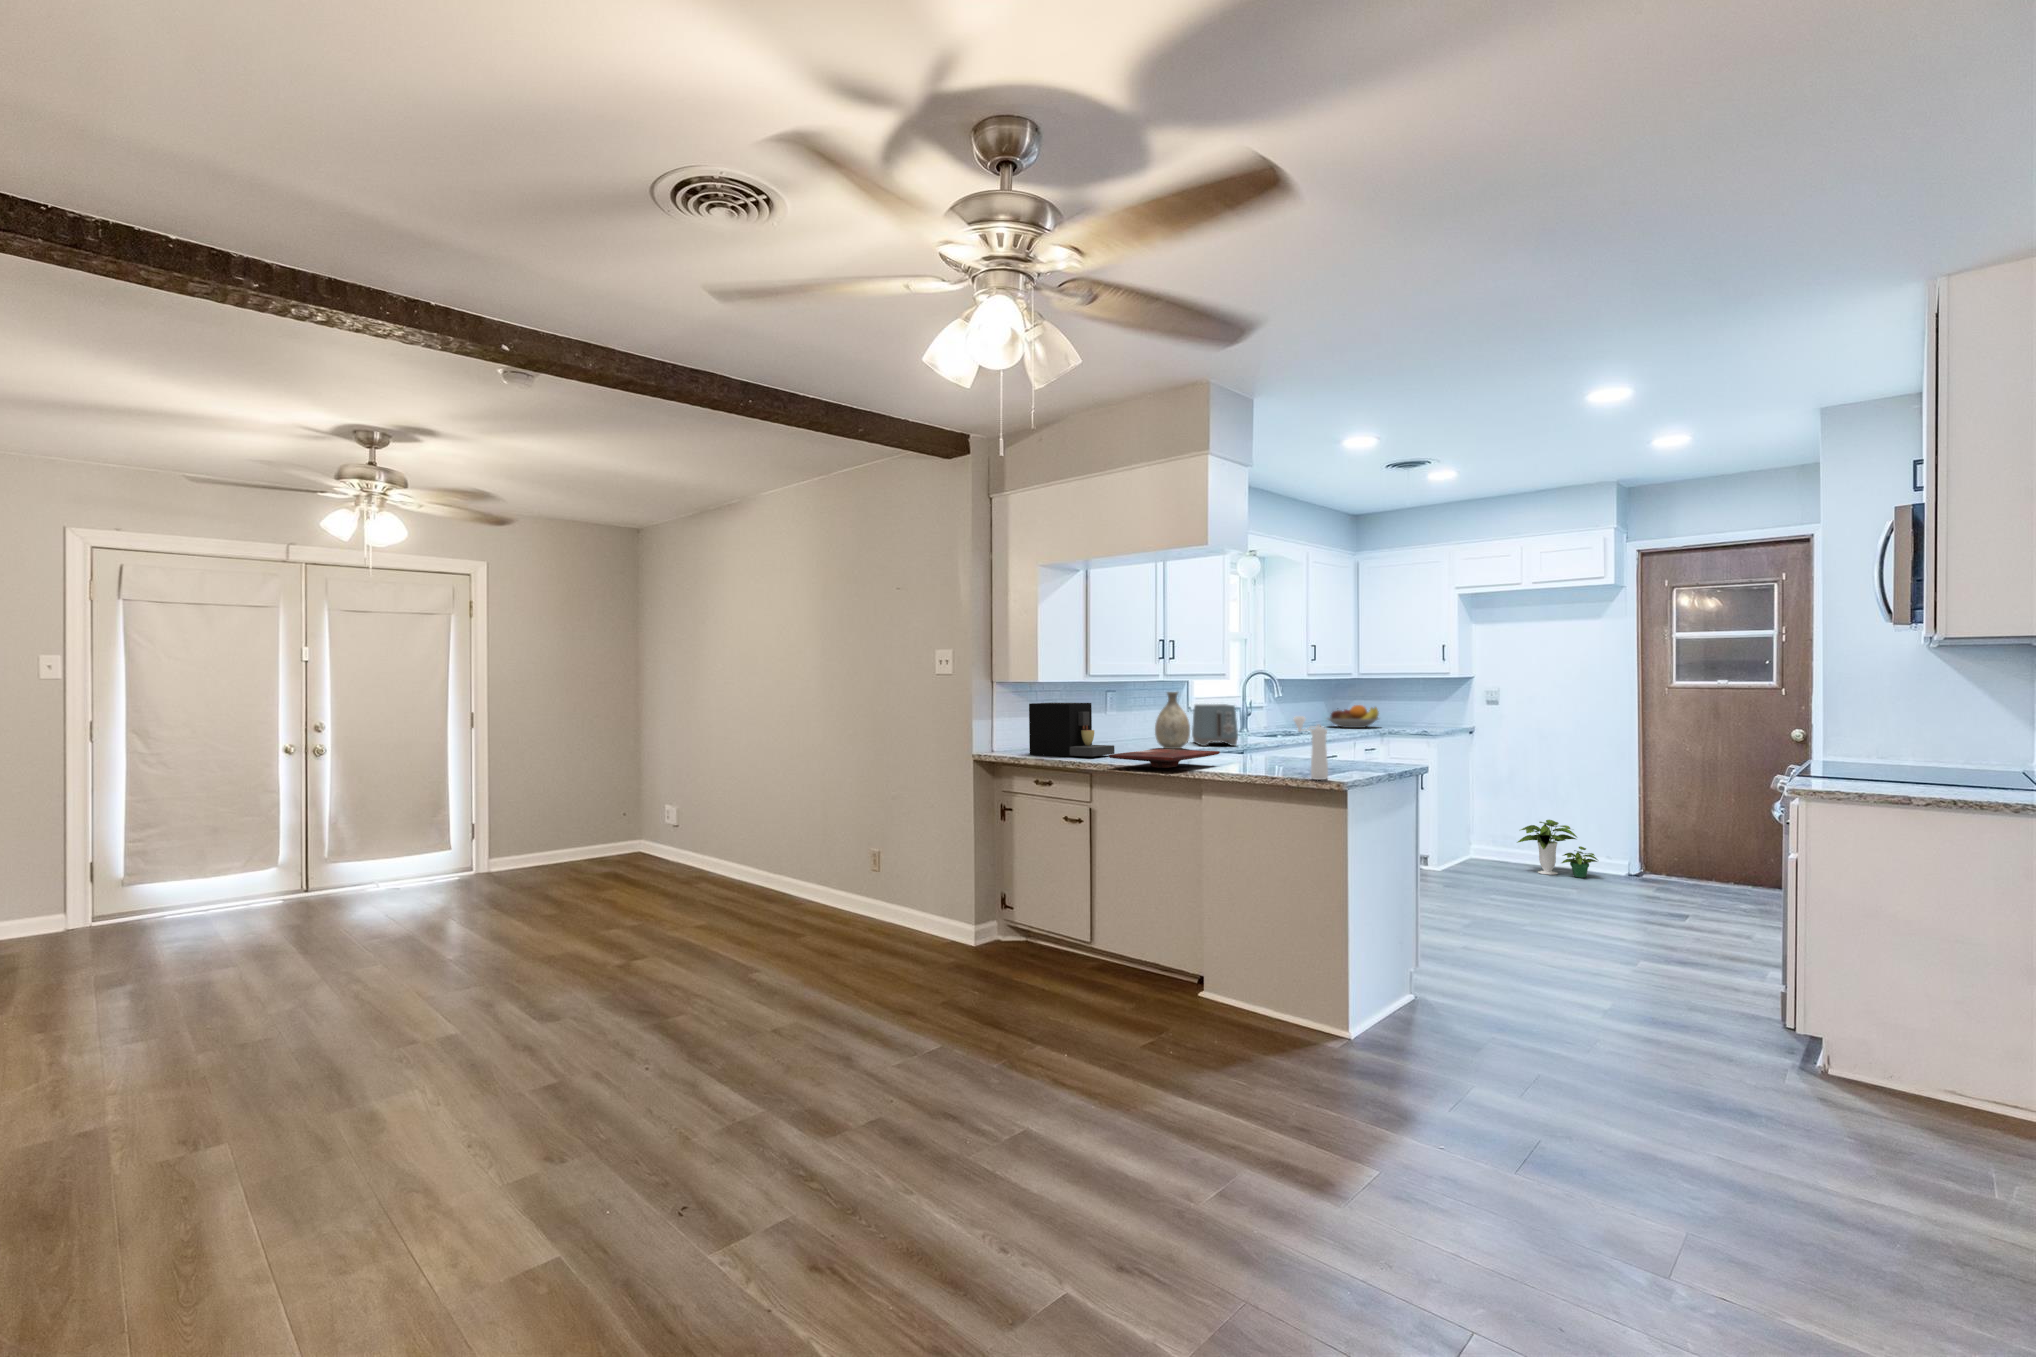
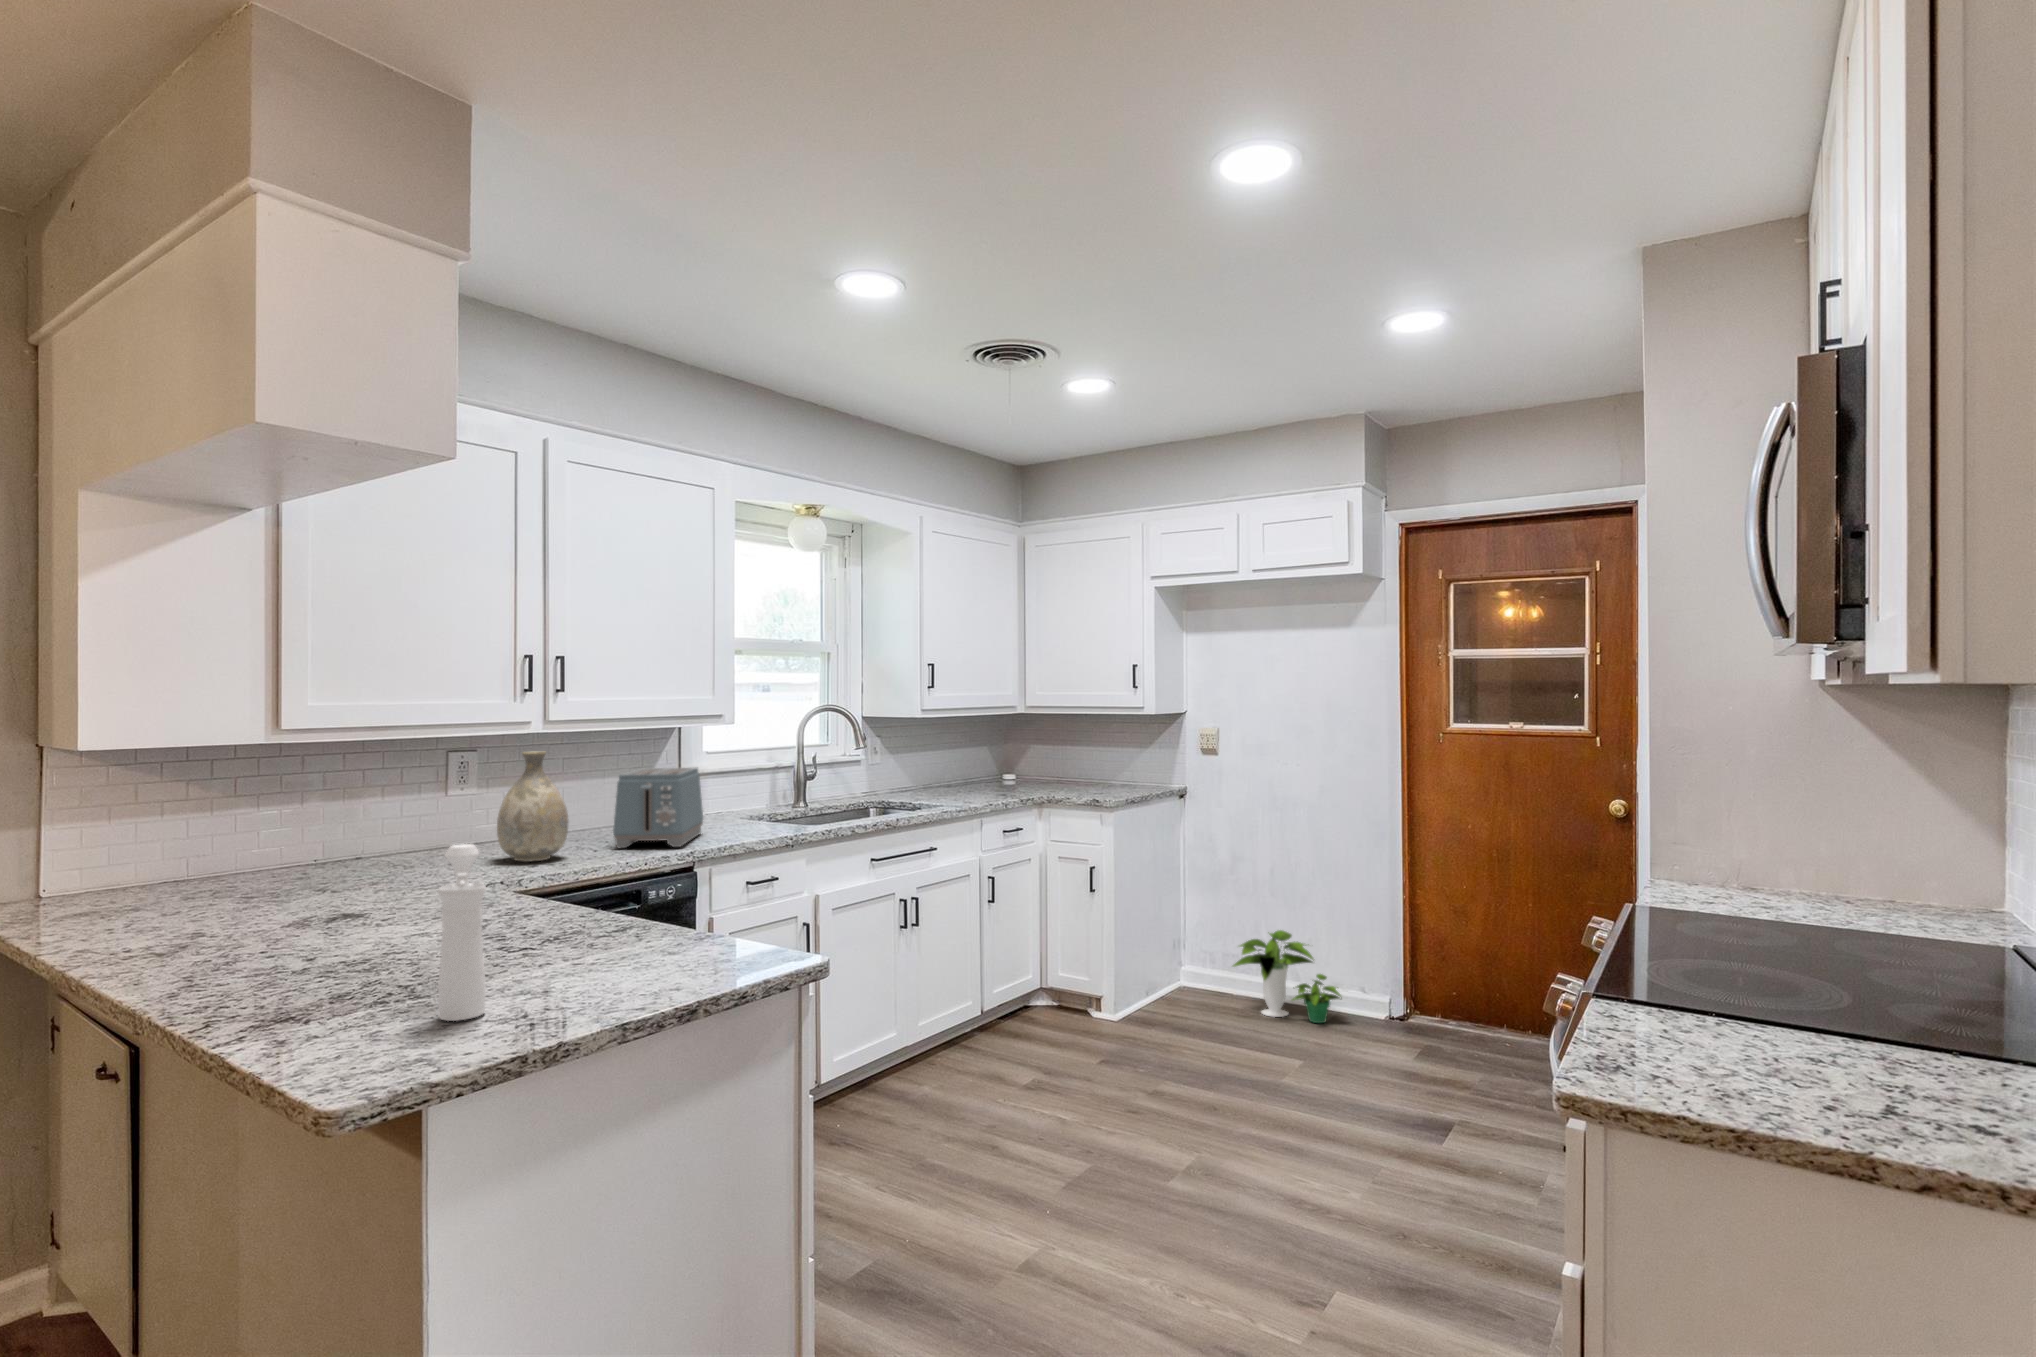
coffee maker: present [1029,703,1115,757] -> none [159,777,325,900]
fruit bowl: present [1328,705,1379,728] -> none [969,755,1048,790]
cutting board: present [1109,749,1220,768] -> none [91,890,422,953]

